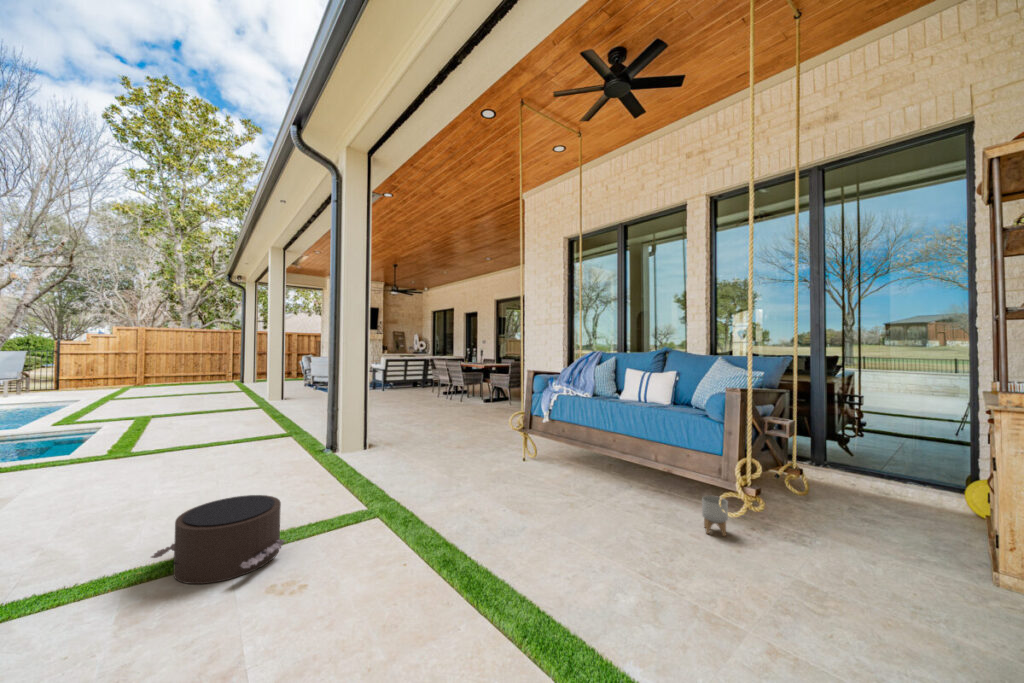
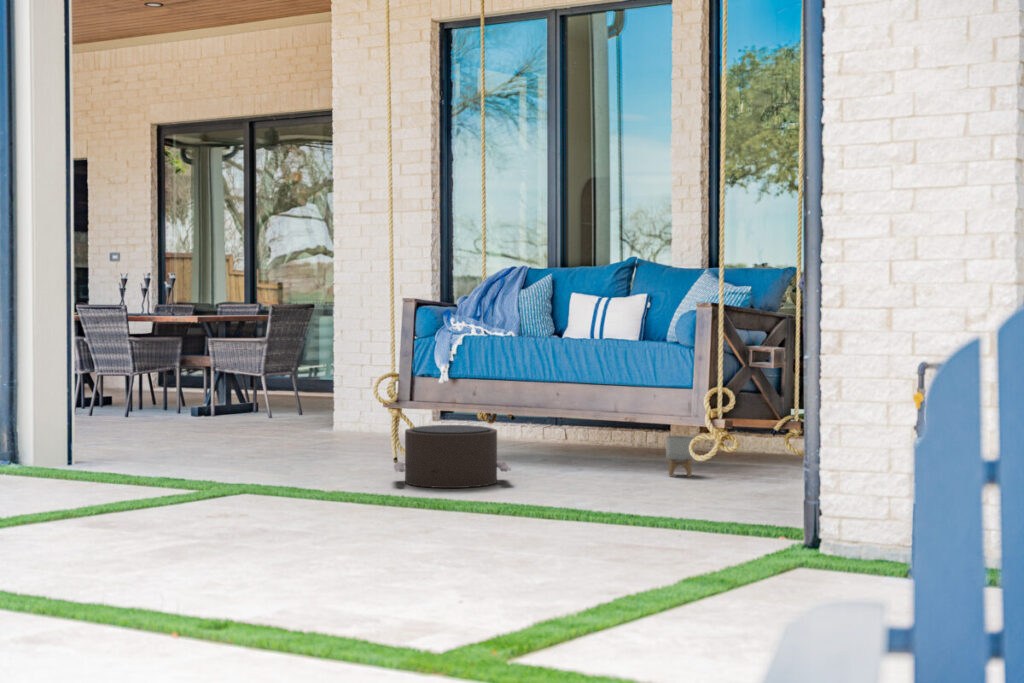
pouf: present [151,495,285,584] -> present [394,425,511,488]

